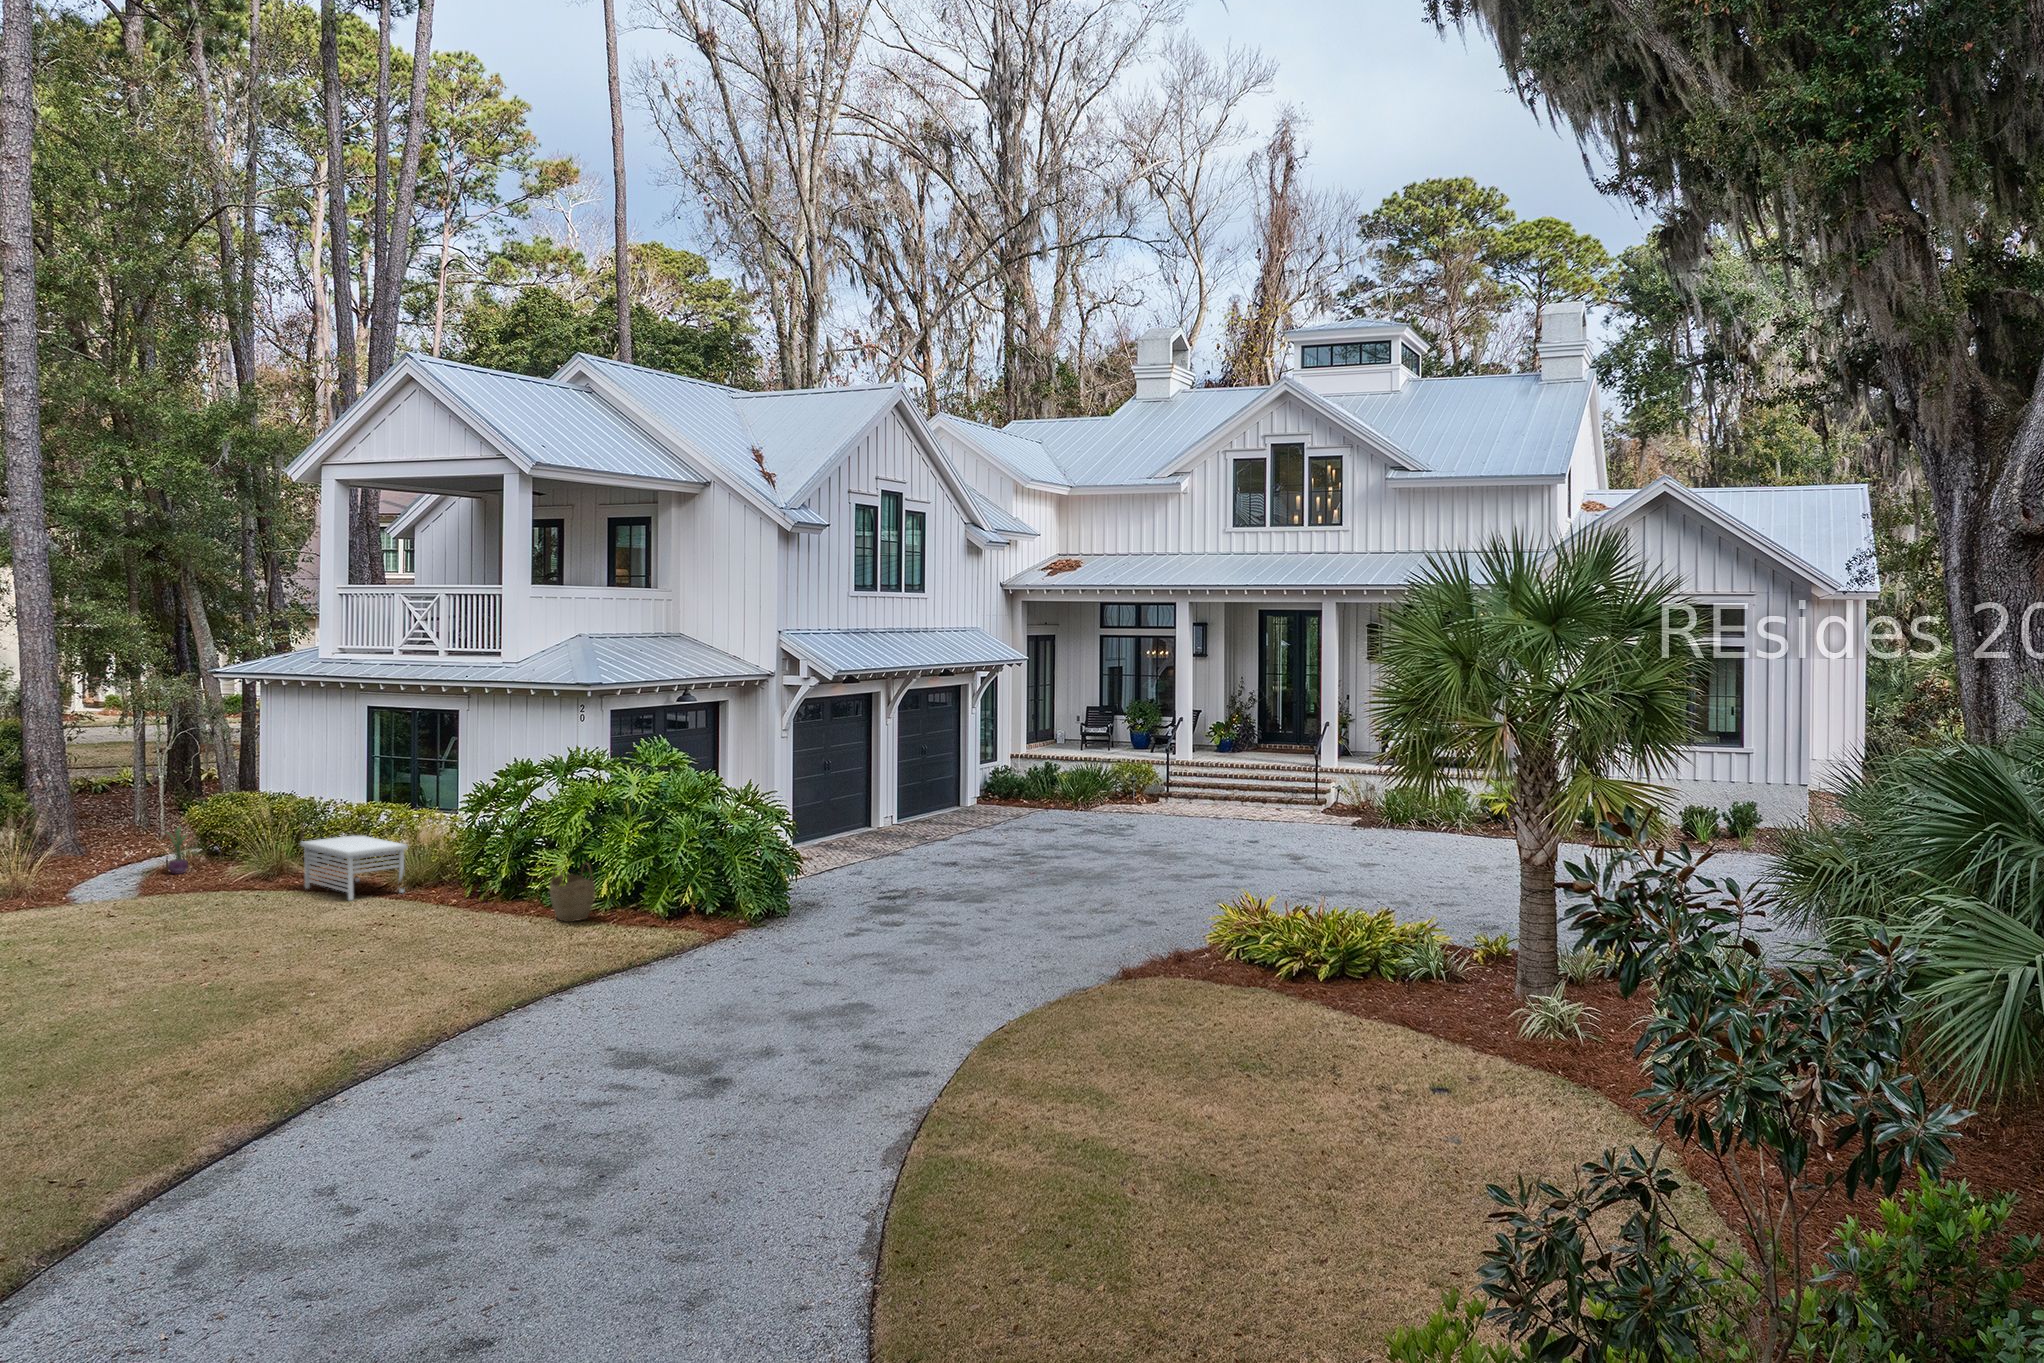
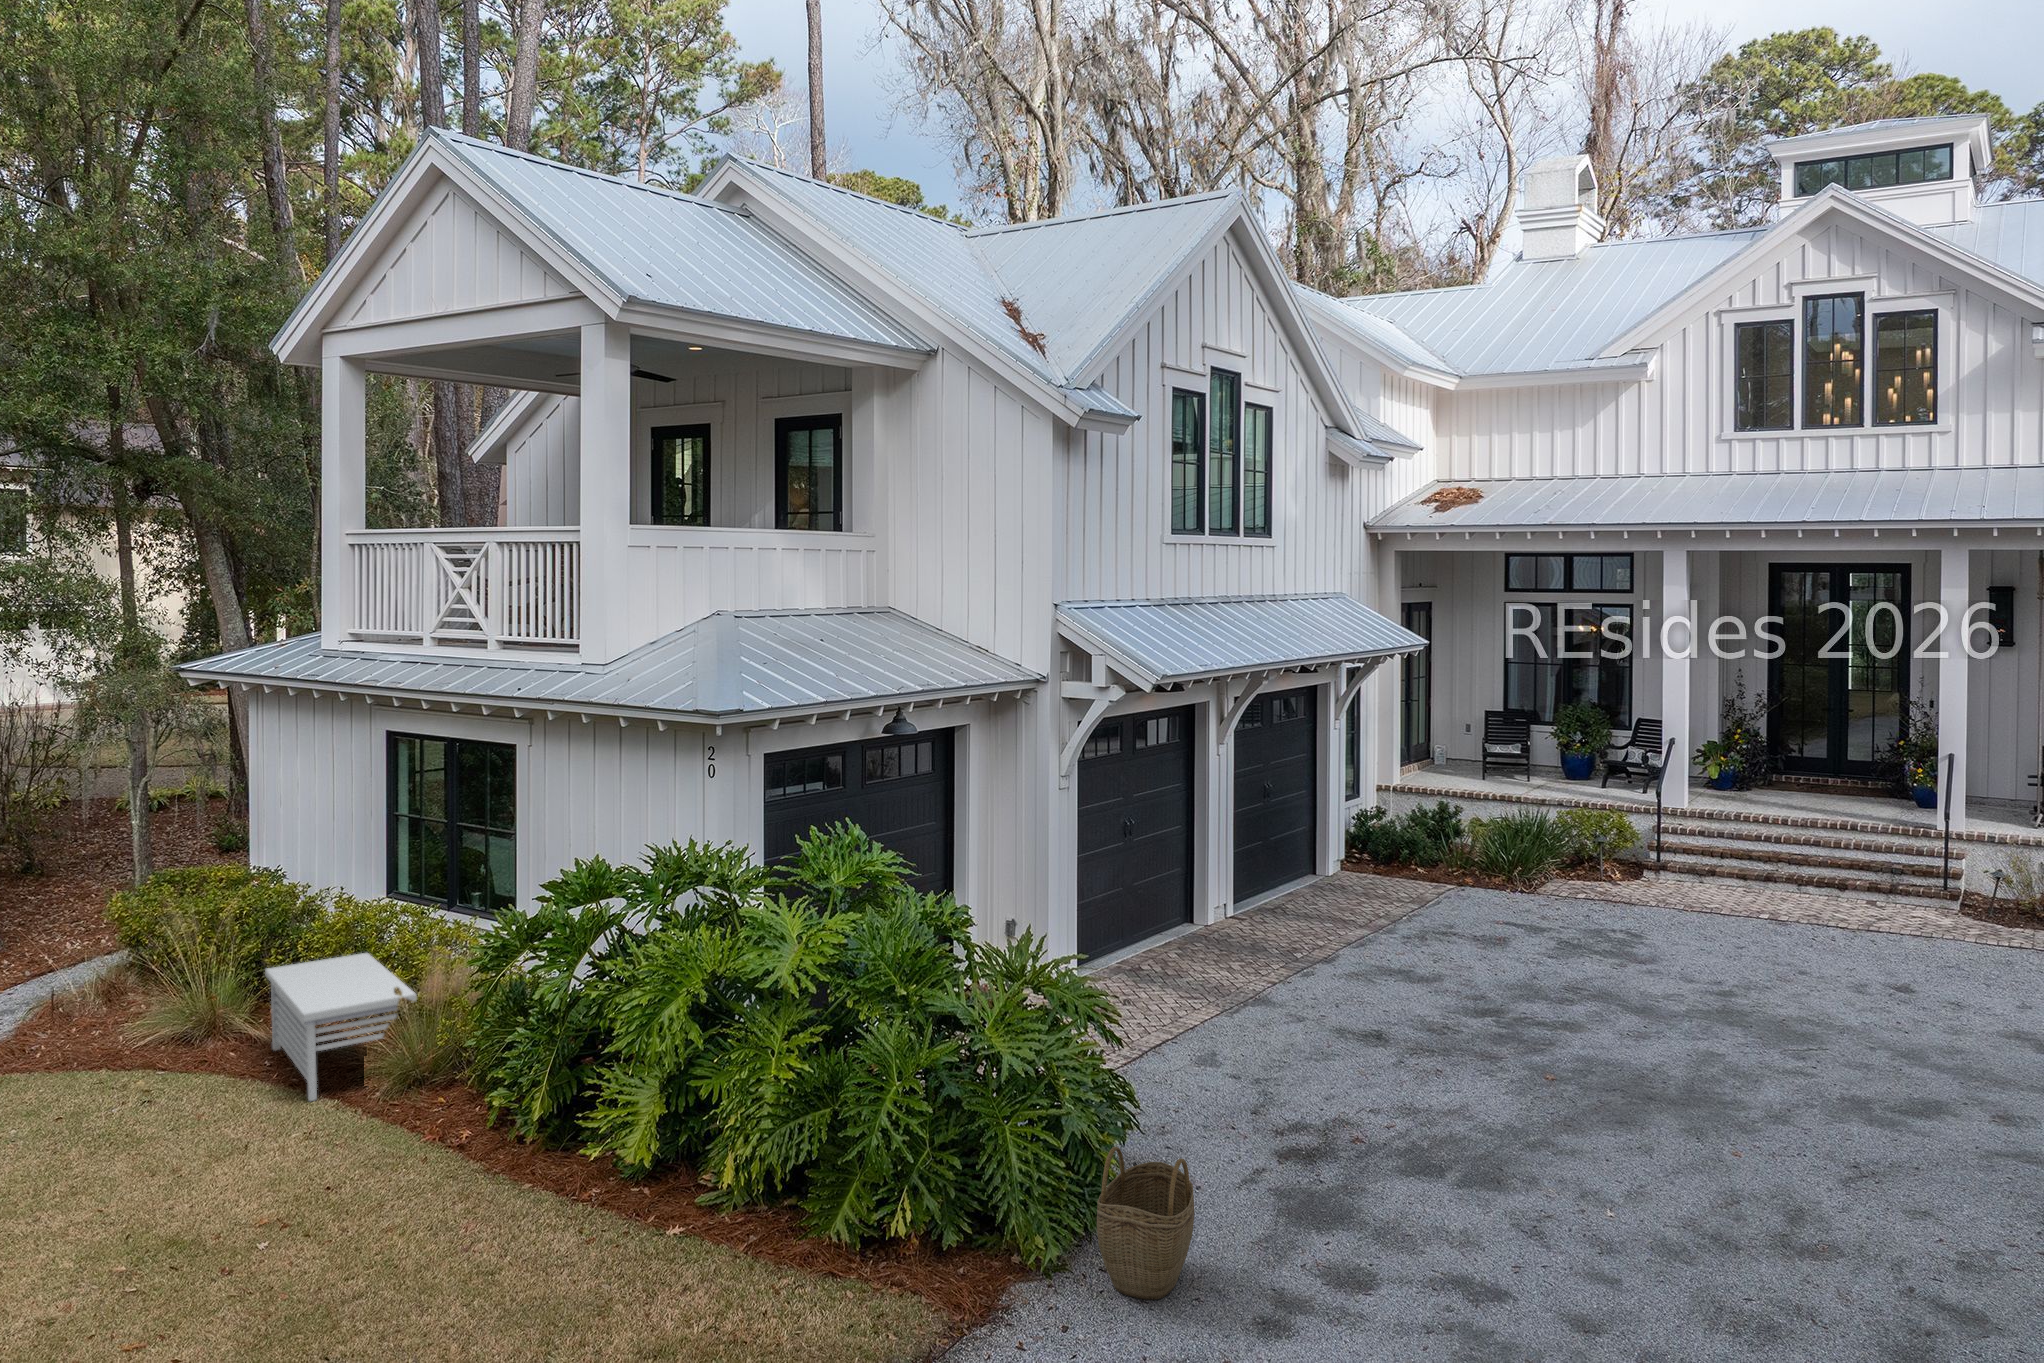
decorative plant: present [164,826,193,874] -> none [93,910,188,989]
woven basket: present [550,865,595,922] -> present [1097,1147,1194,1300]

